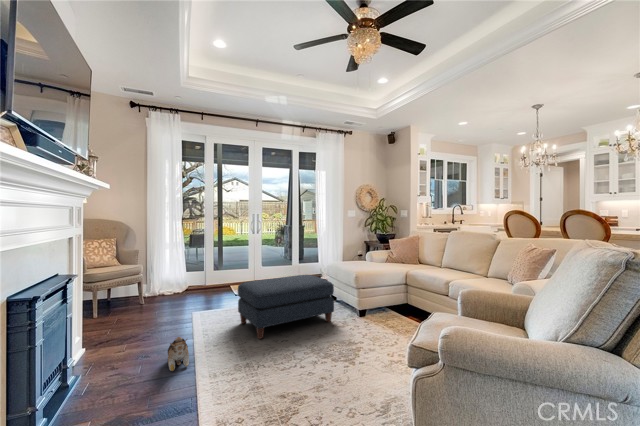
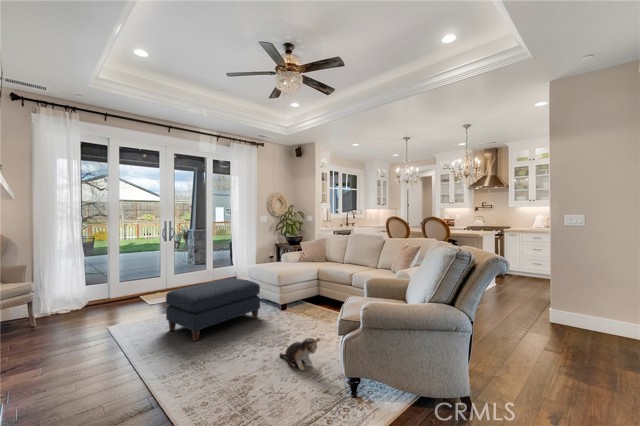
plush toy: present [168,337,189,371] -> present [280,338,320,370]

